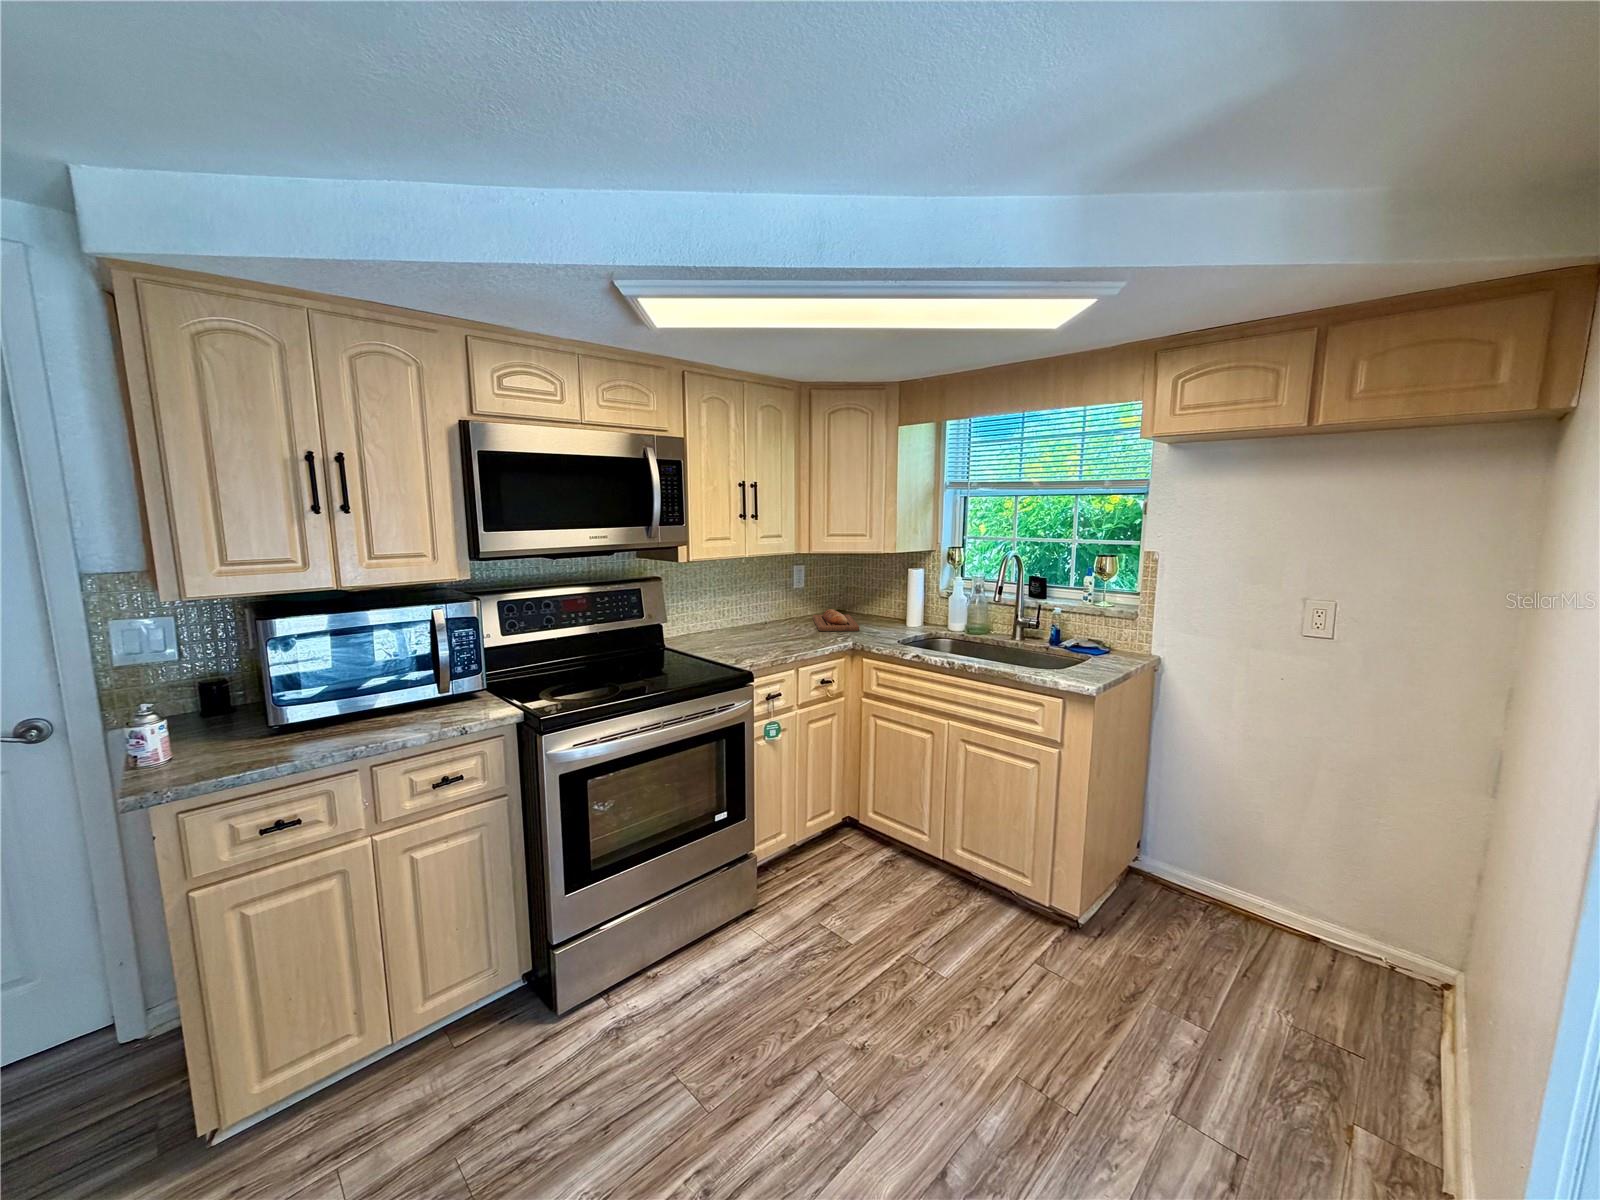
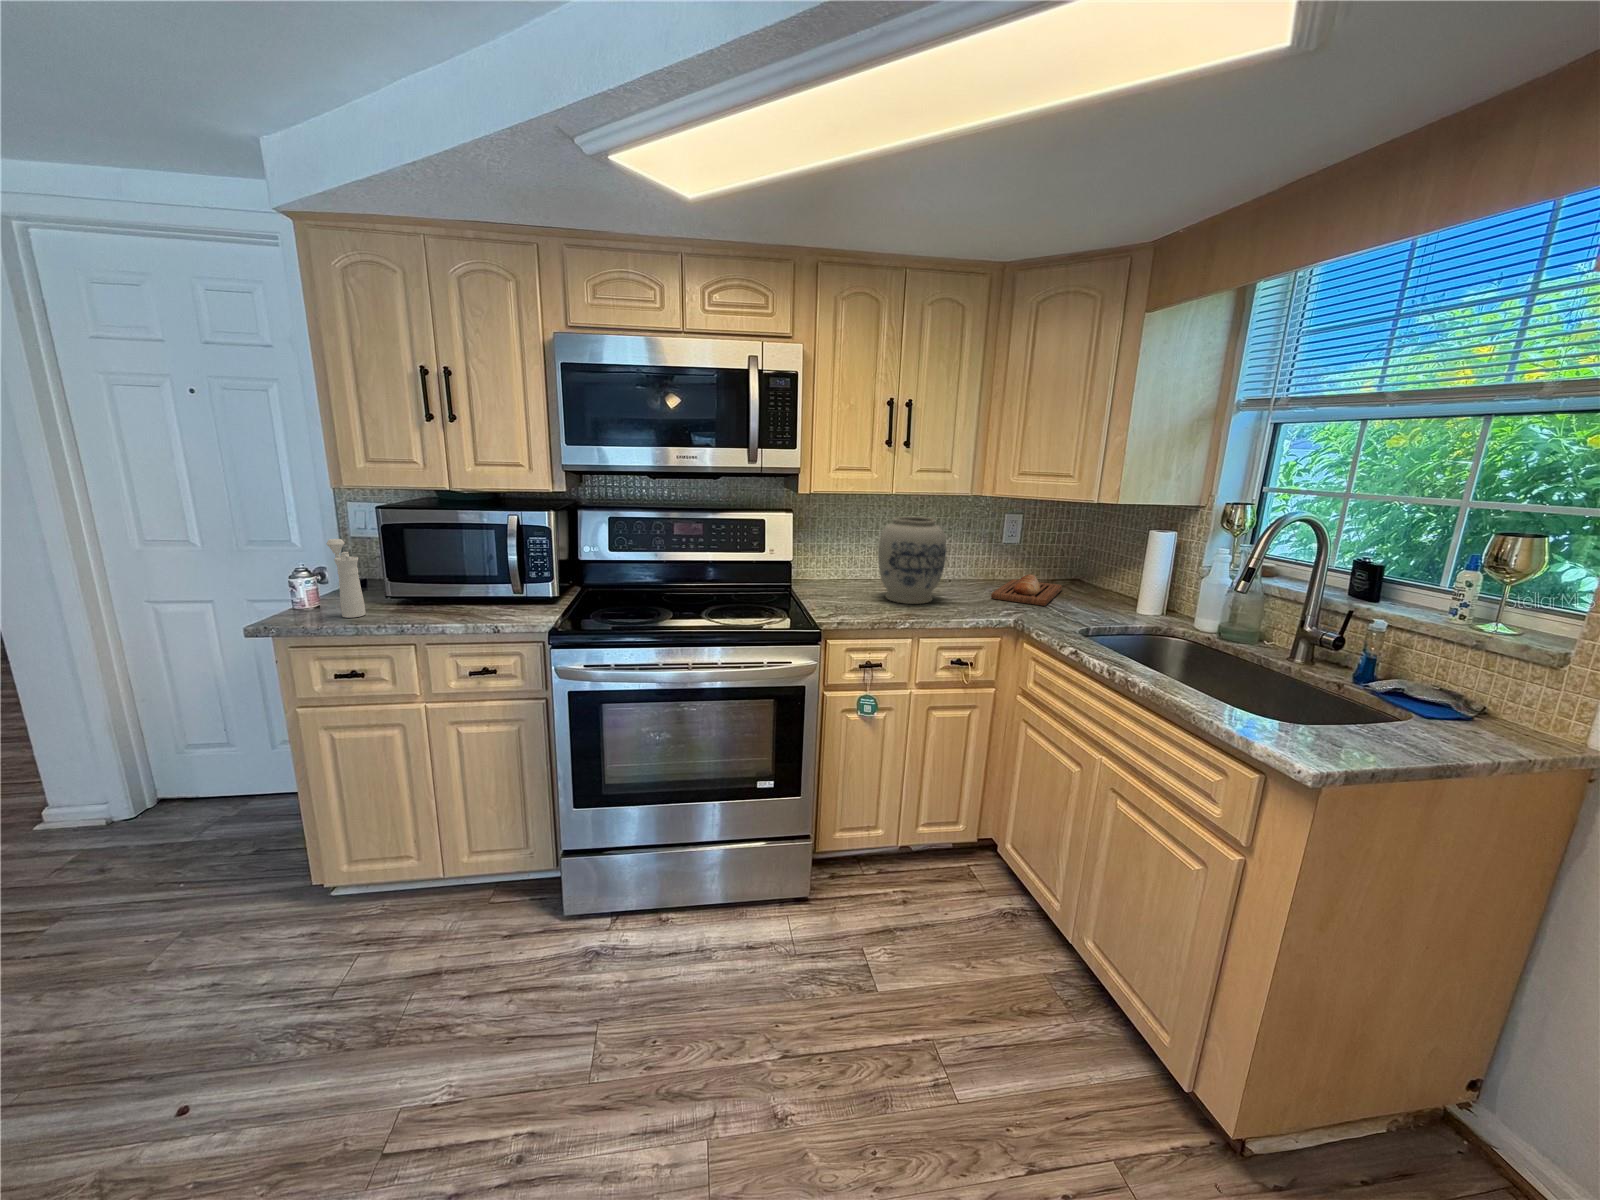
vase: none [741,573,796,645] -> present [878,516,947,604]
pepper mill: none [186,666,267,762] -> present [326,539,366,618]

